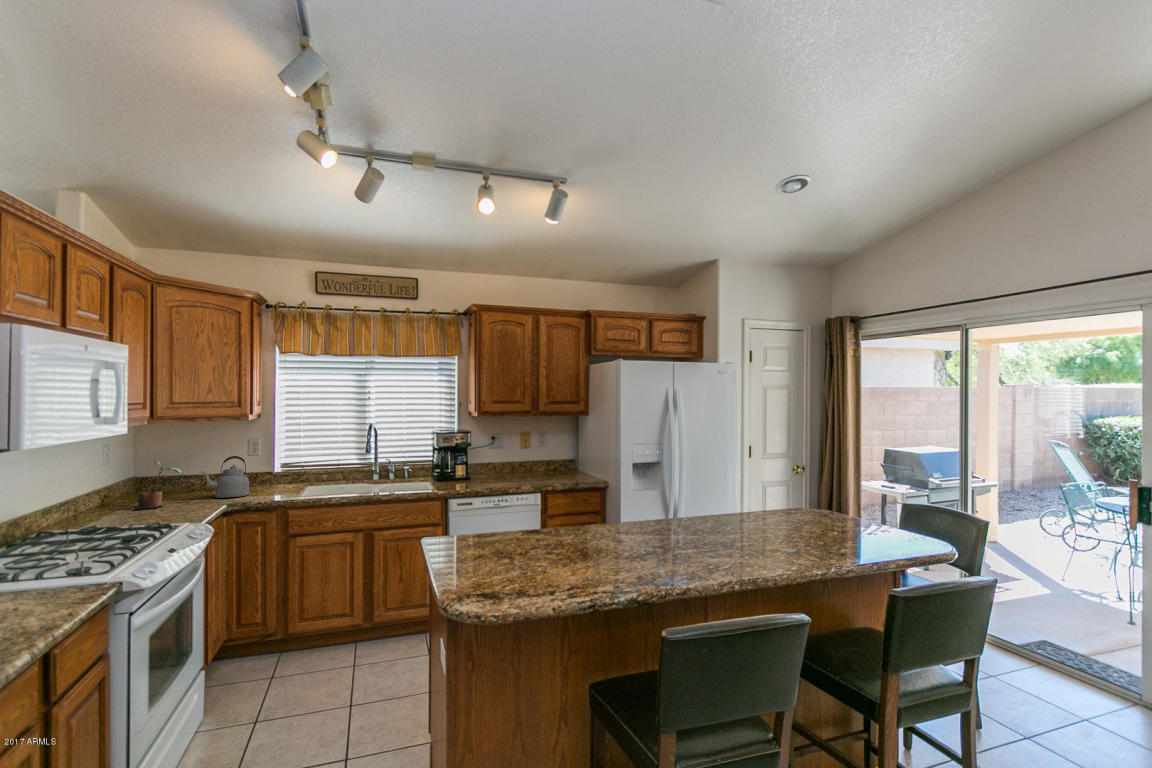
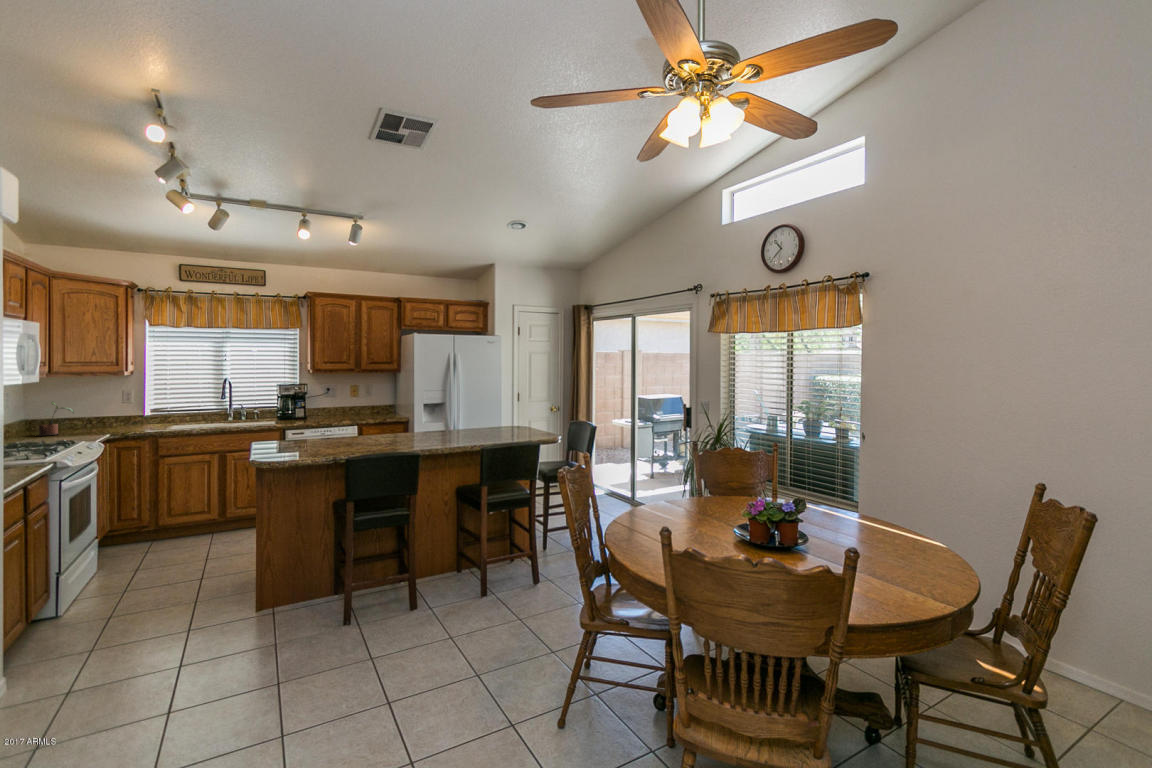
kettle: present [201,456,249,498] -> none [87,400,128,430]

